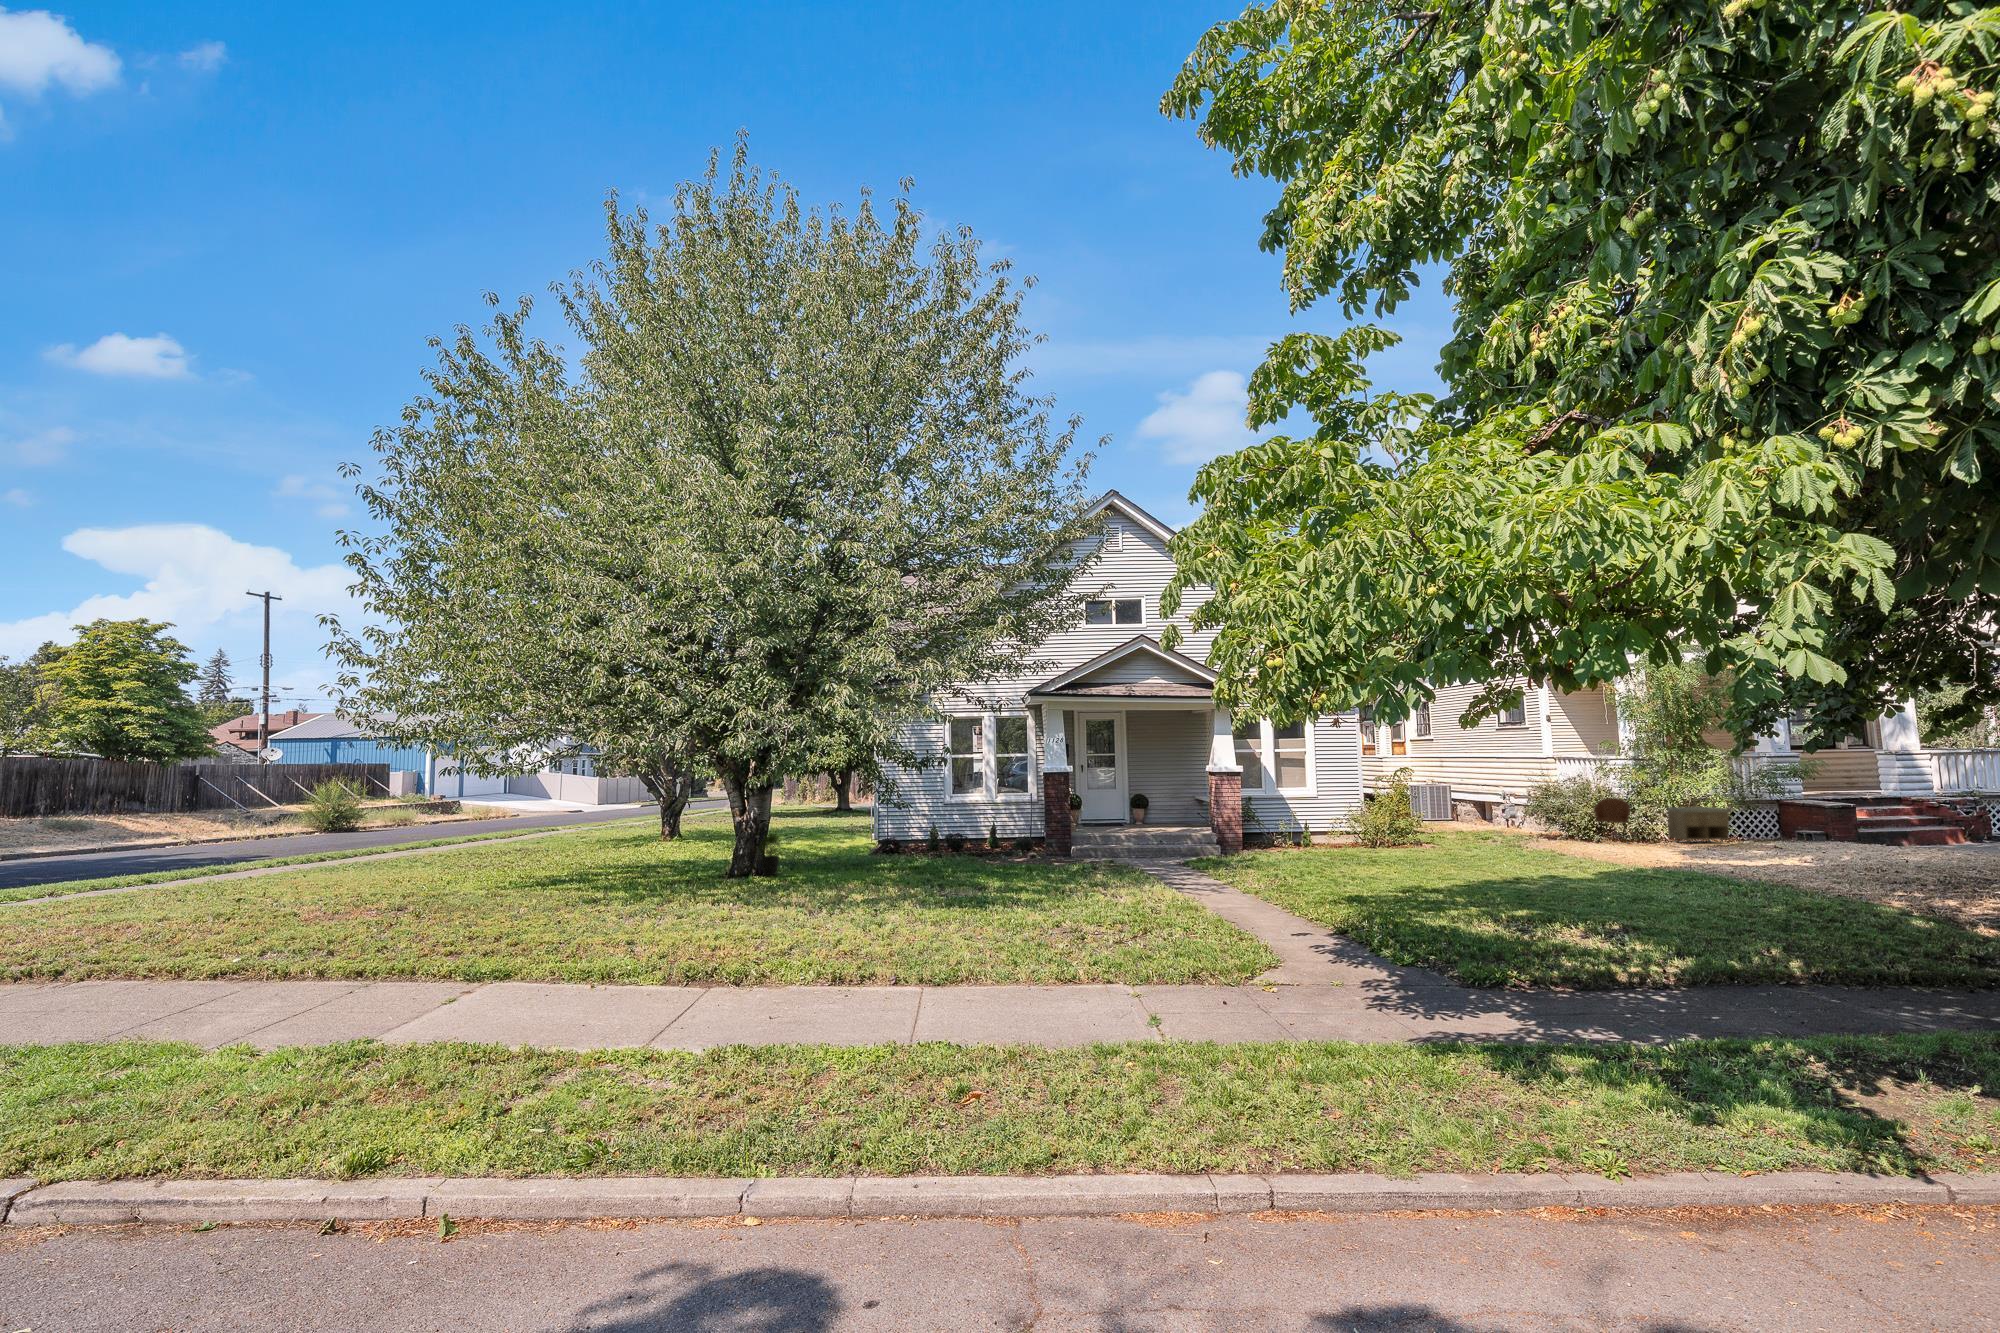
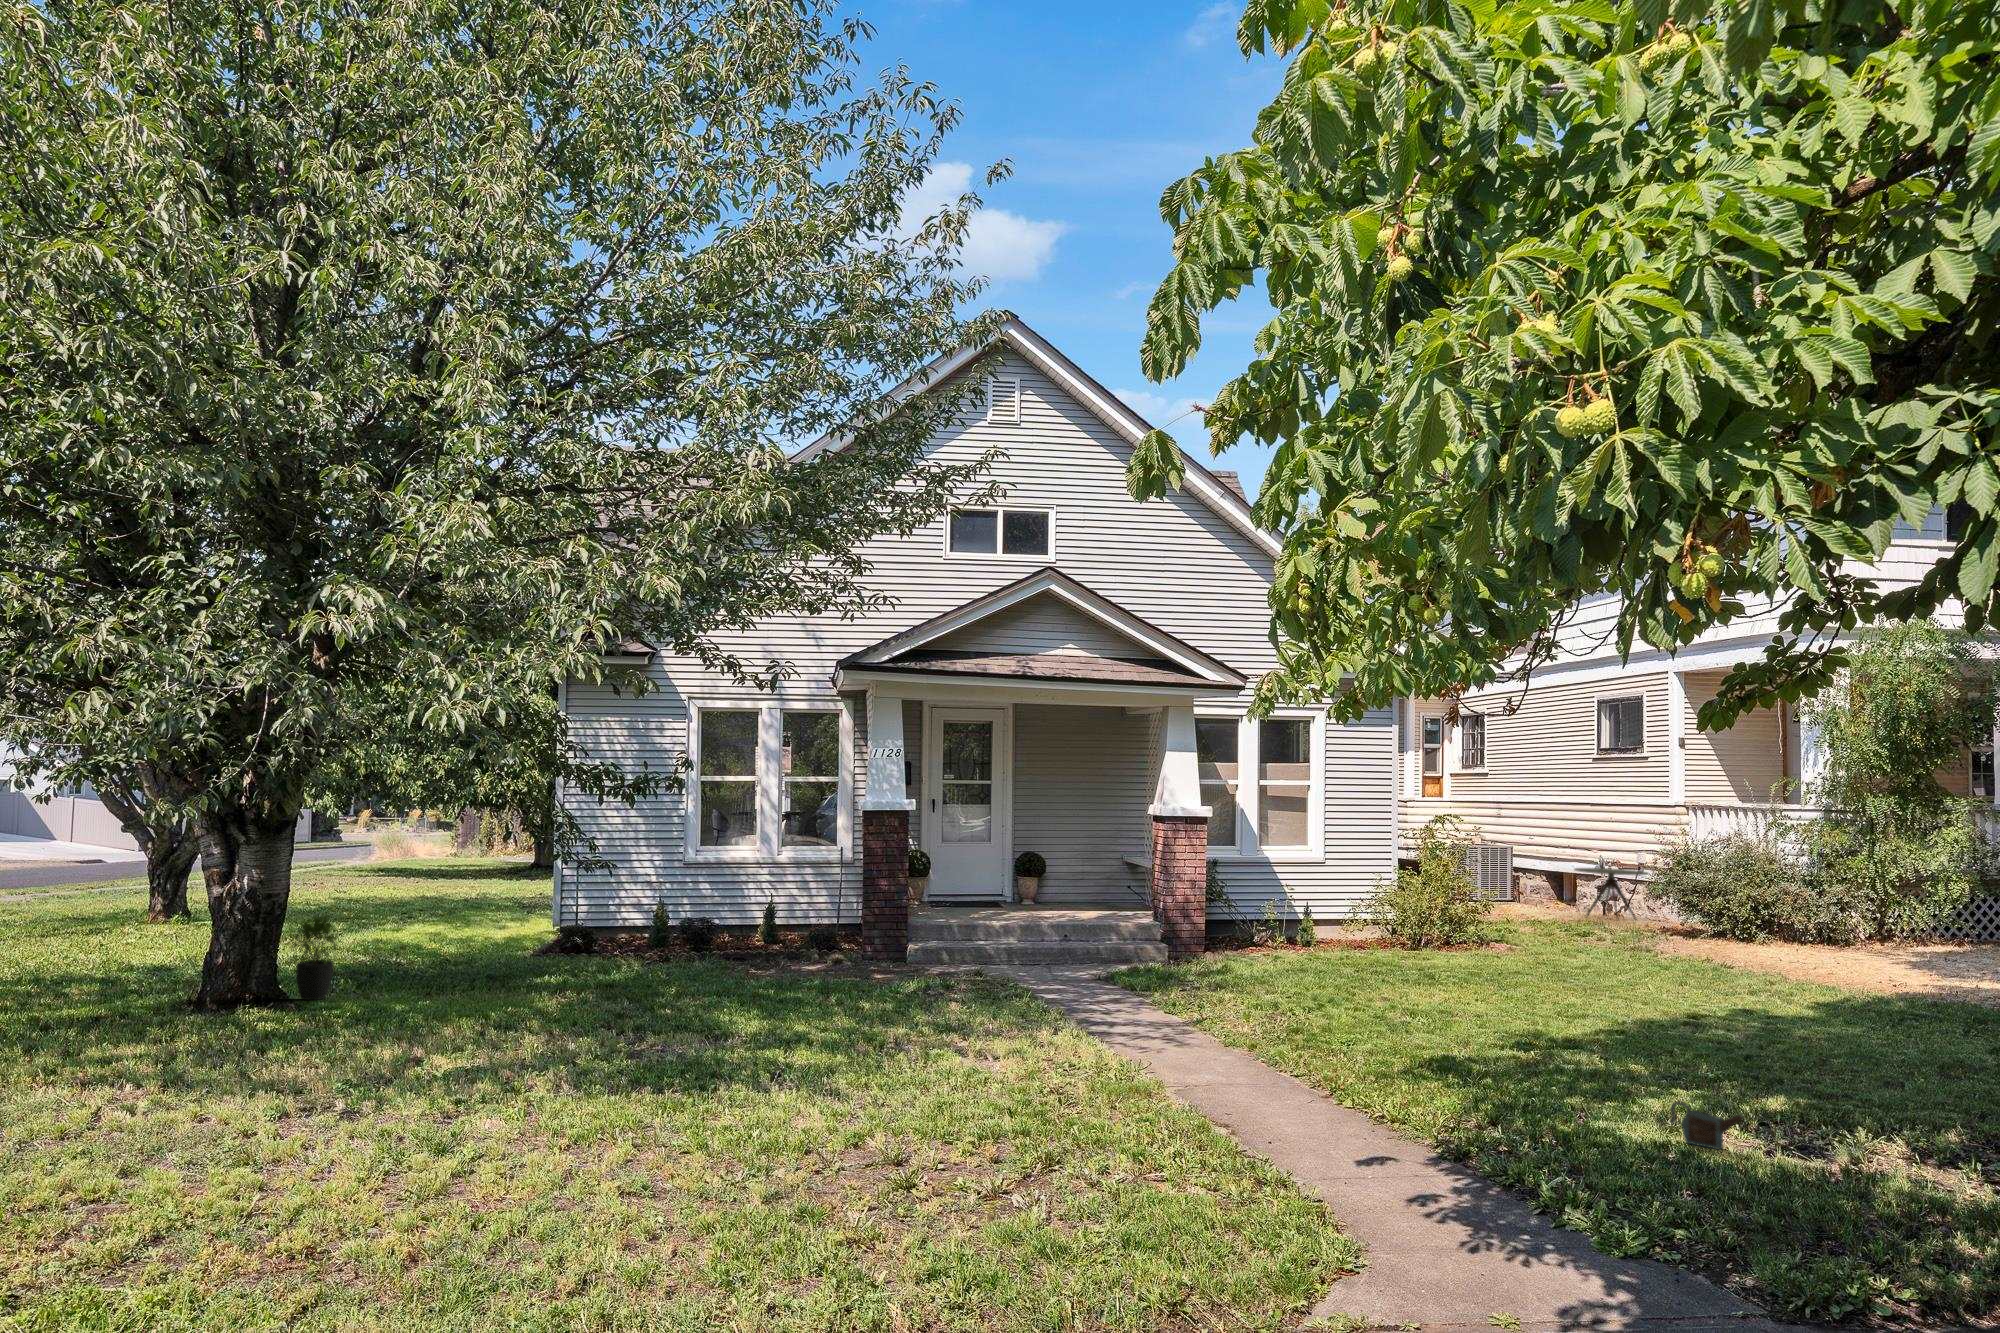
round table: none [1481,798,1530,830] -> present [1574,868,1649,920]
chair: present [1593,798,1631,843] -> none [1762,874,1822,950]
storage bench: present [1667,807,1729,842] -> none [1872,890,1968,950]
watering can: none [1456,907,1491,931] -> present [1670,1101,1743,1150]

